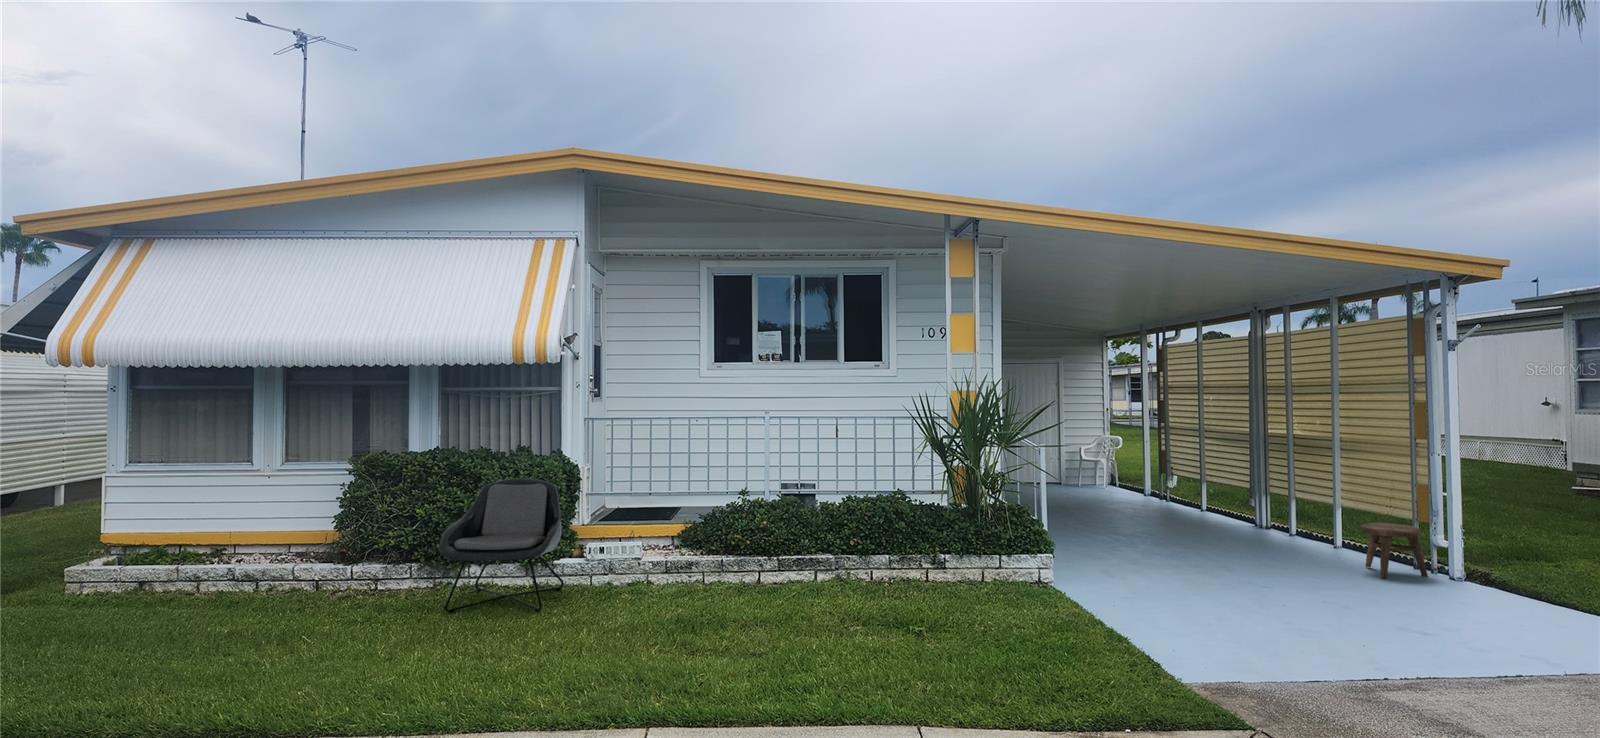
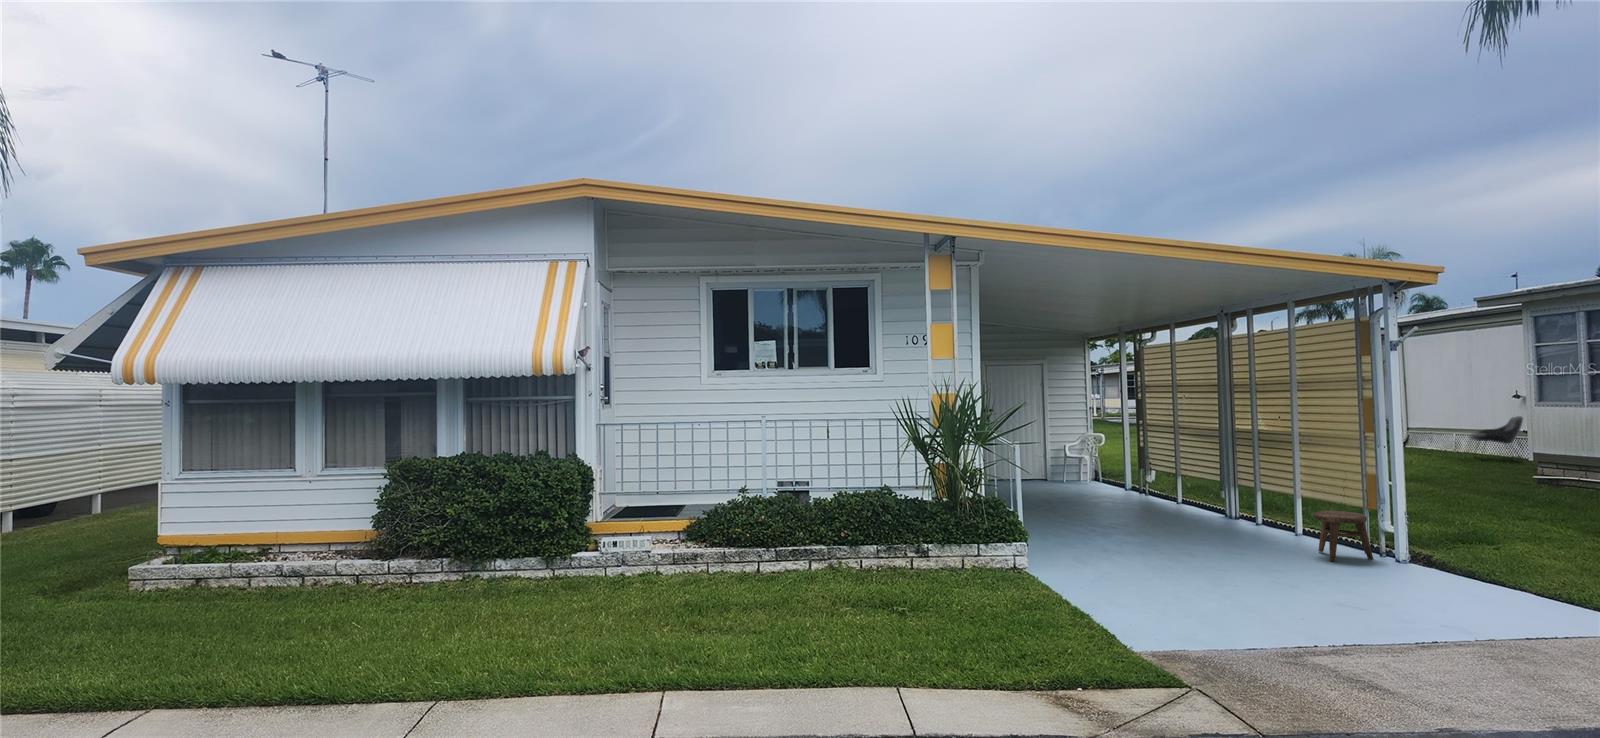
lounge chair: present [439,478,564,613] -> present [1469,416,1523,461]

